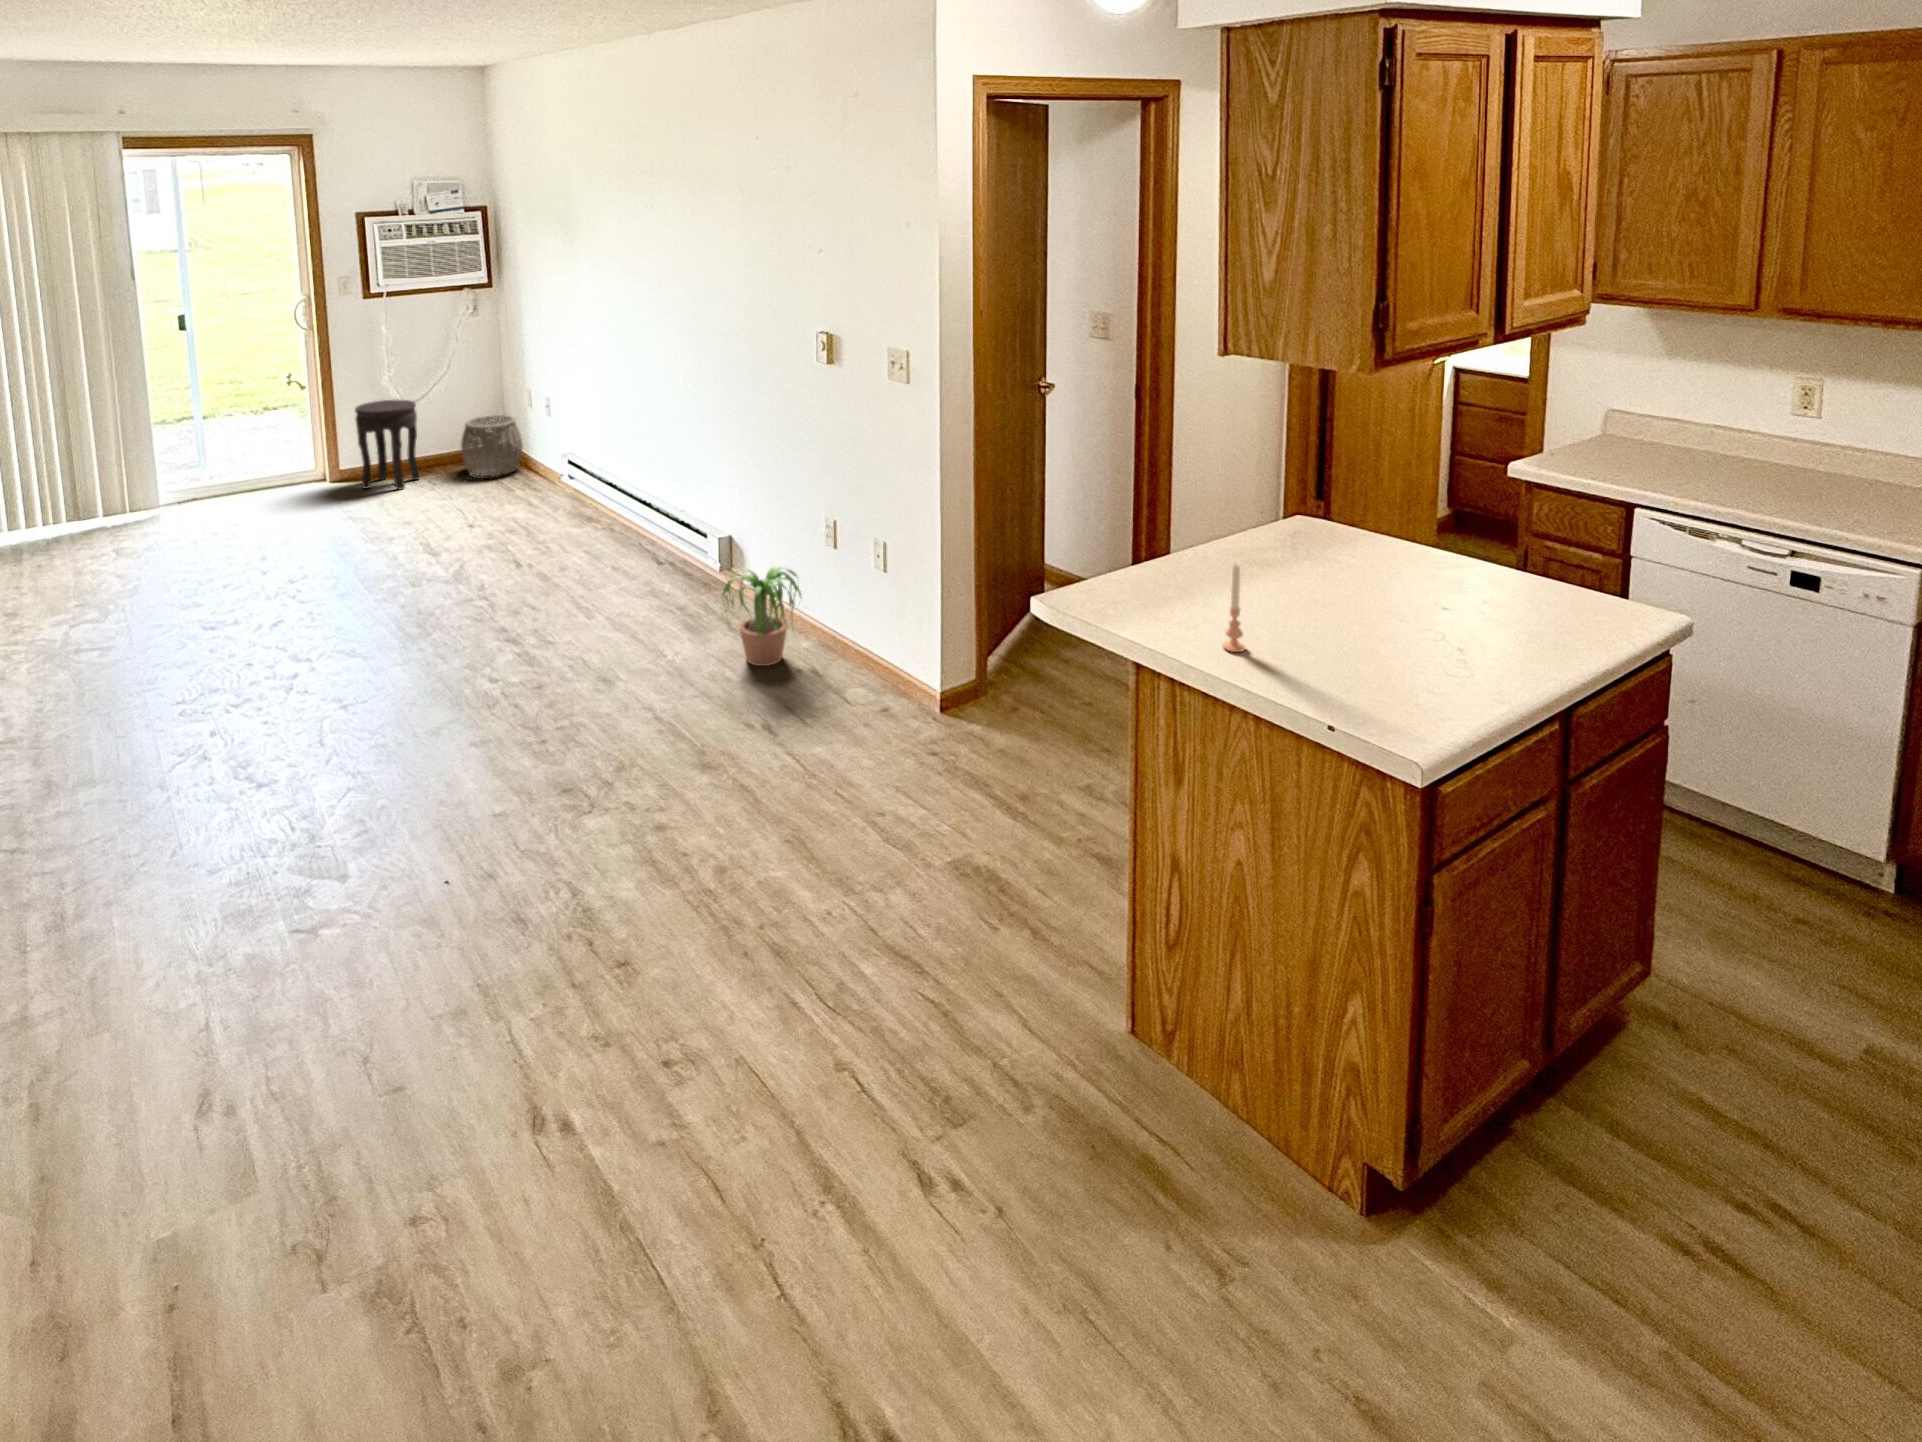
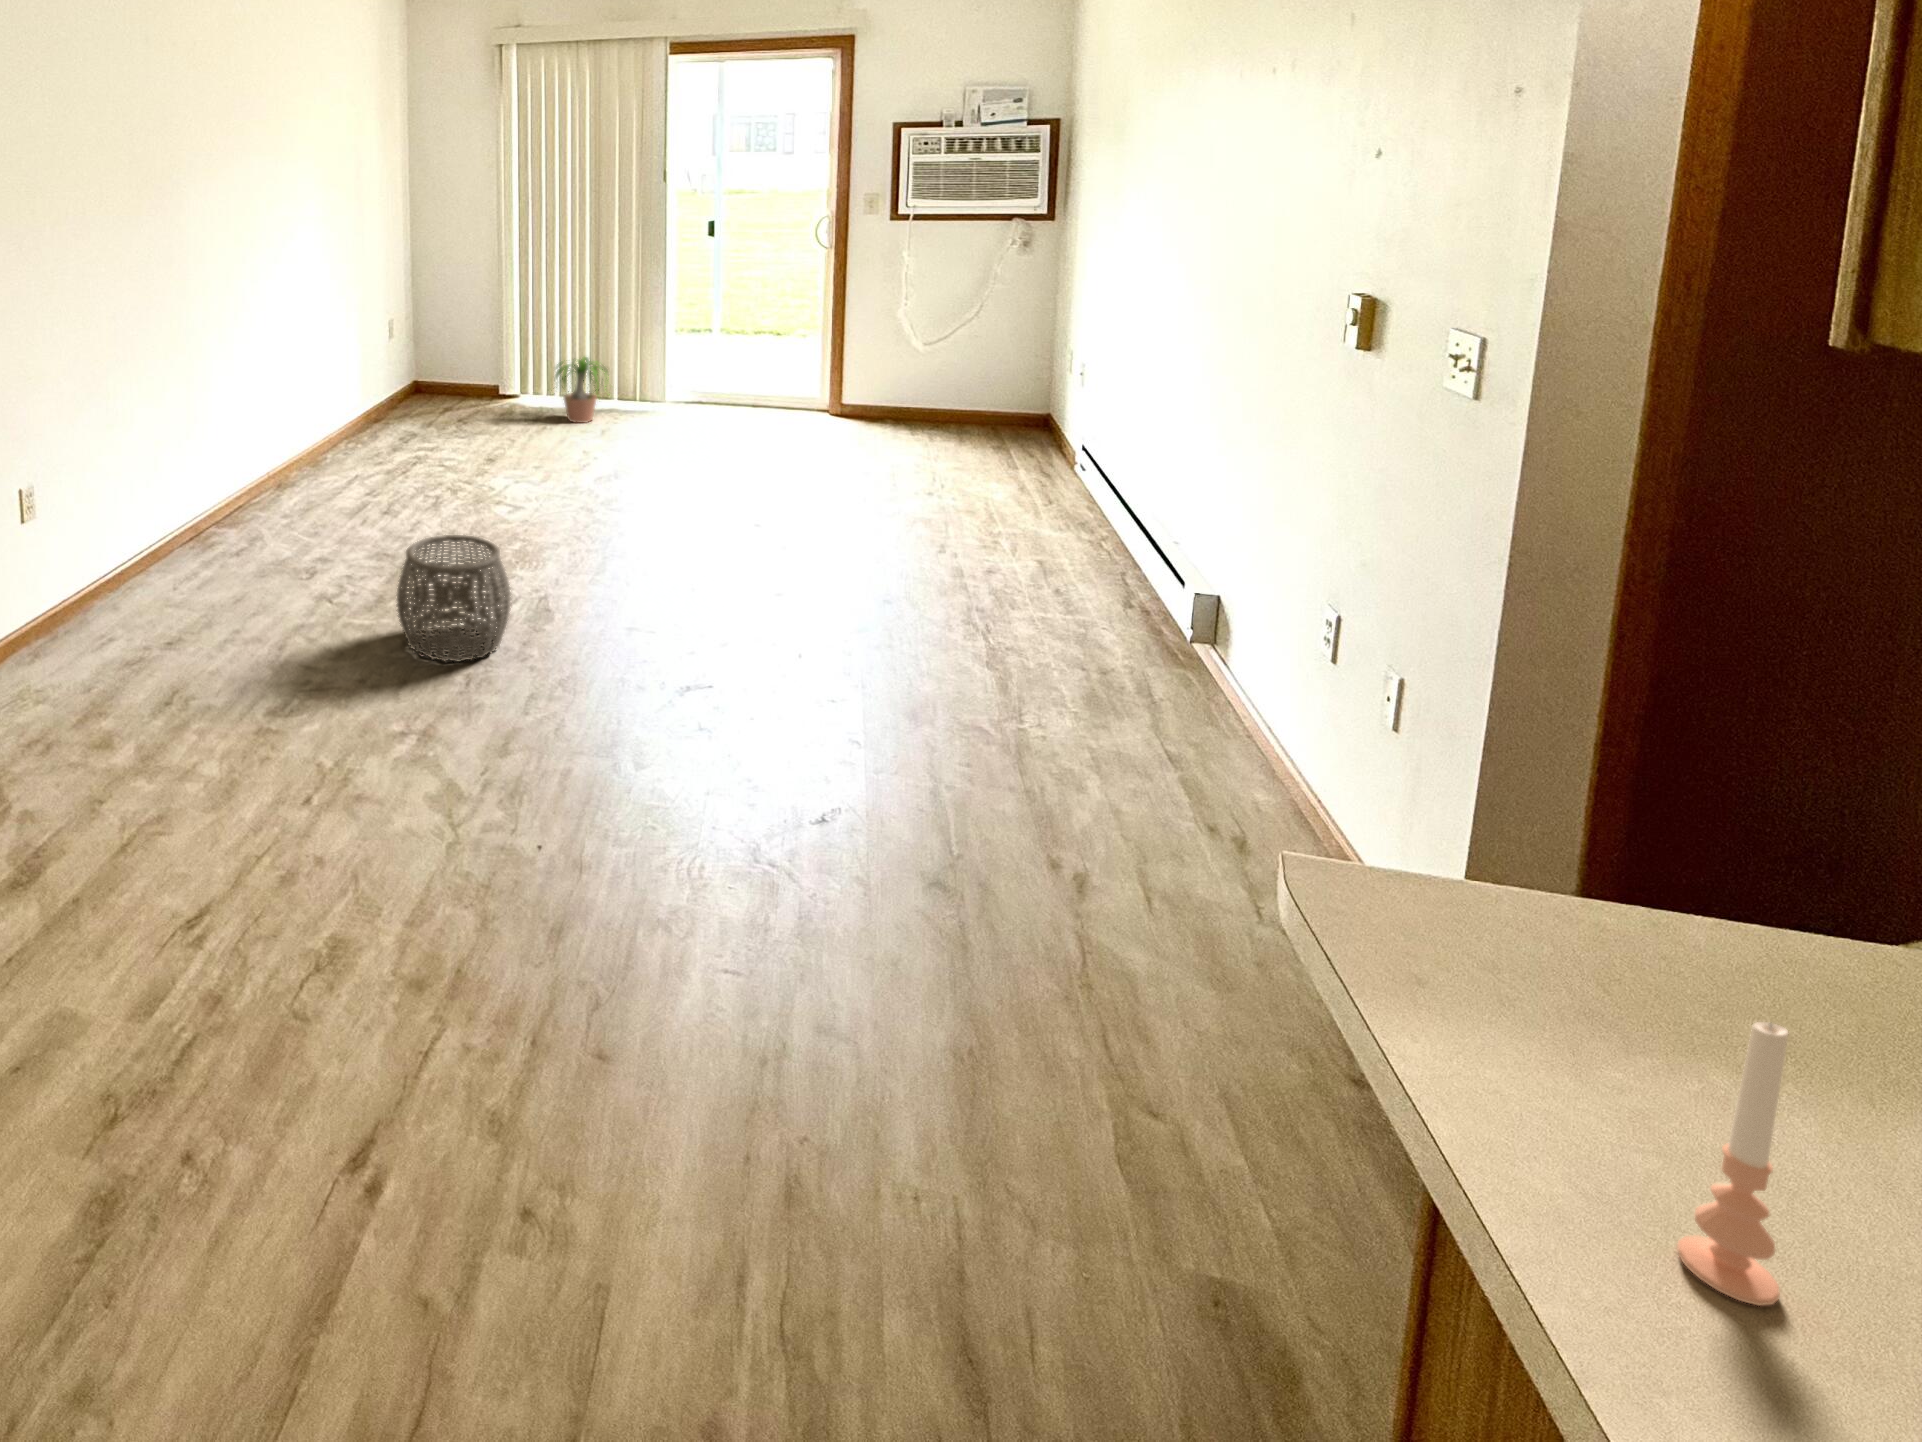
side table: present [355,400,419,490] -> none [857,335,928,436]
woven basket: present [461,415,523,476] -> present [397,535,511,662]
potted plant: present [722,567,801,666] -> present [555,357,608,423]

